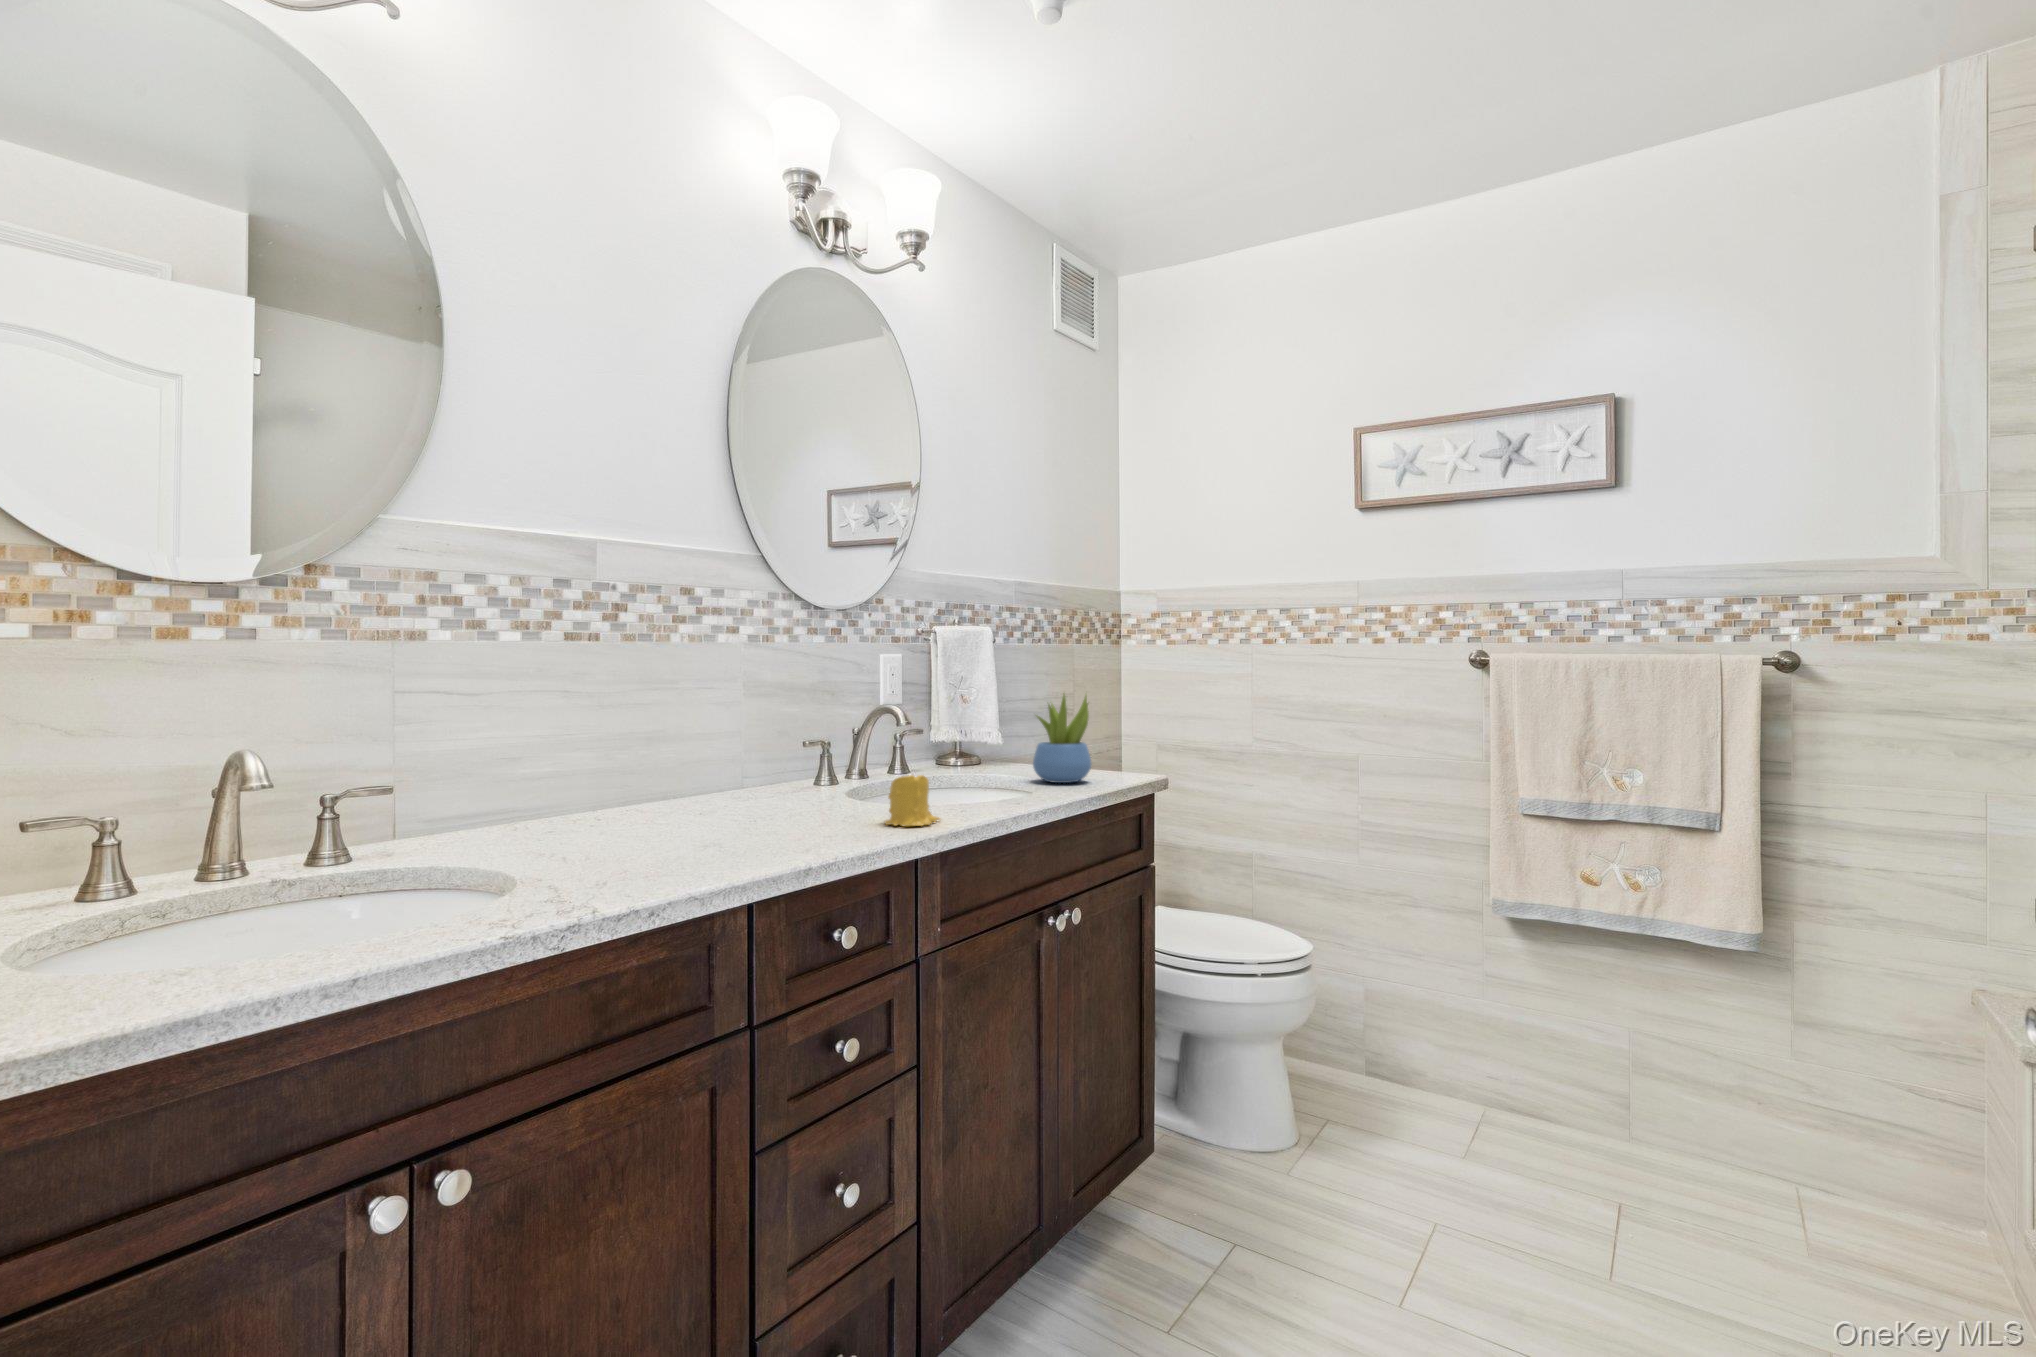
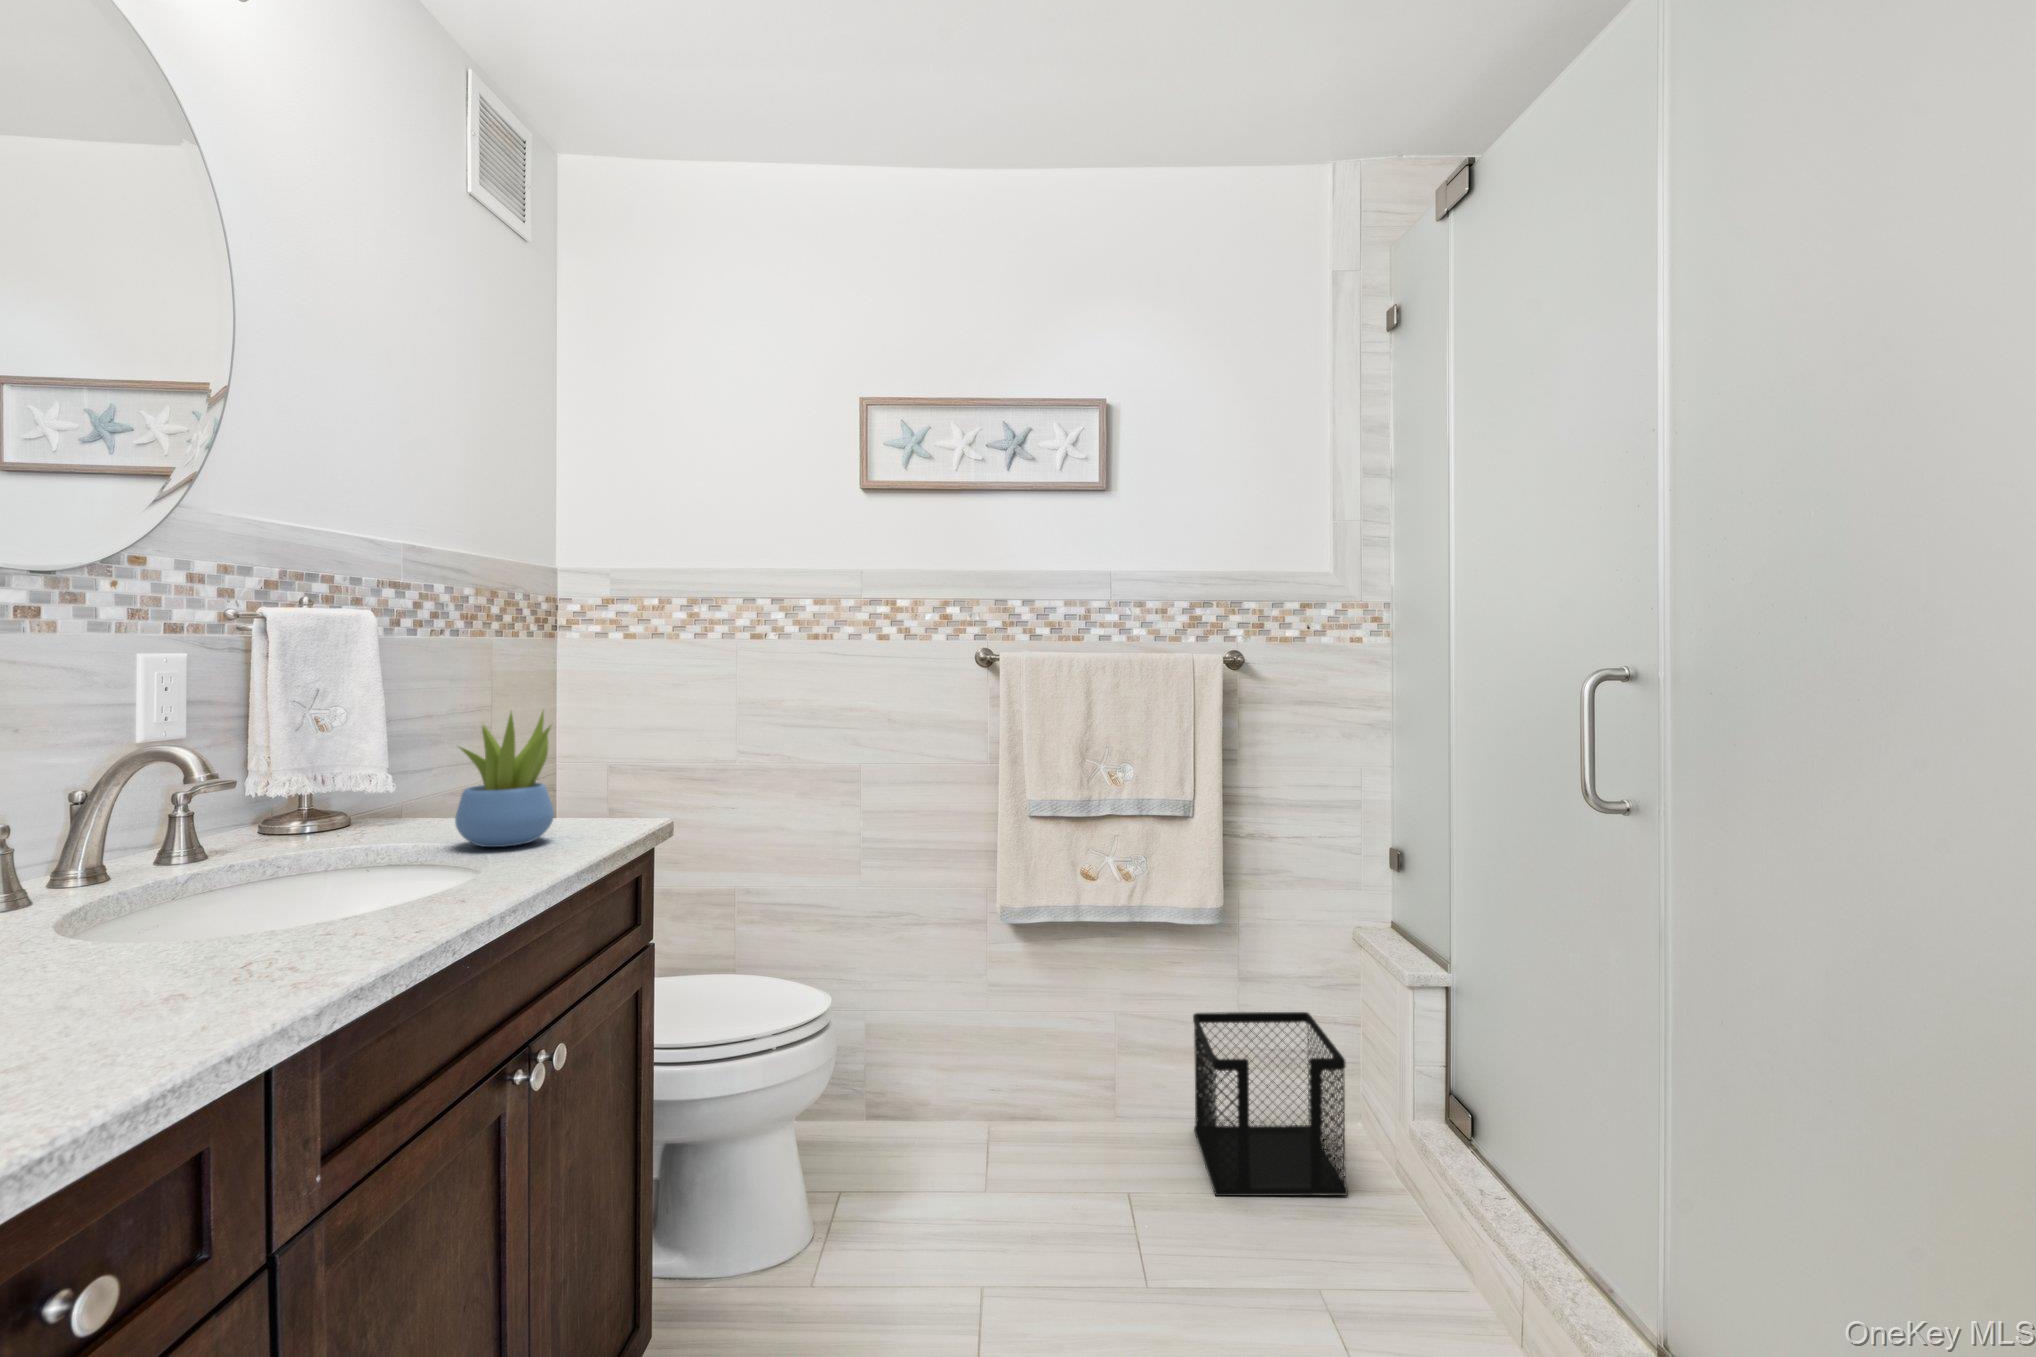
candle: present [885,775,940,827] -> none [164,886,303,1002]
wastebasket: none [1721,1043,1913,1281] -> present [1193,1012,1348,1196]

